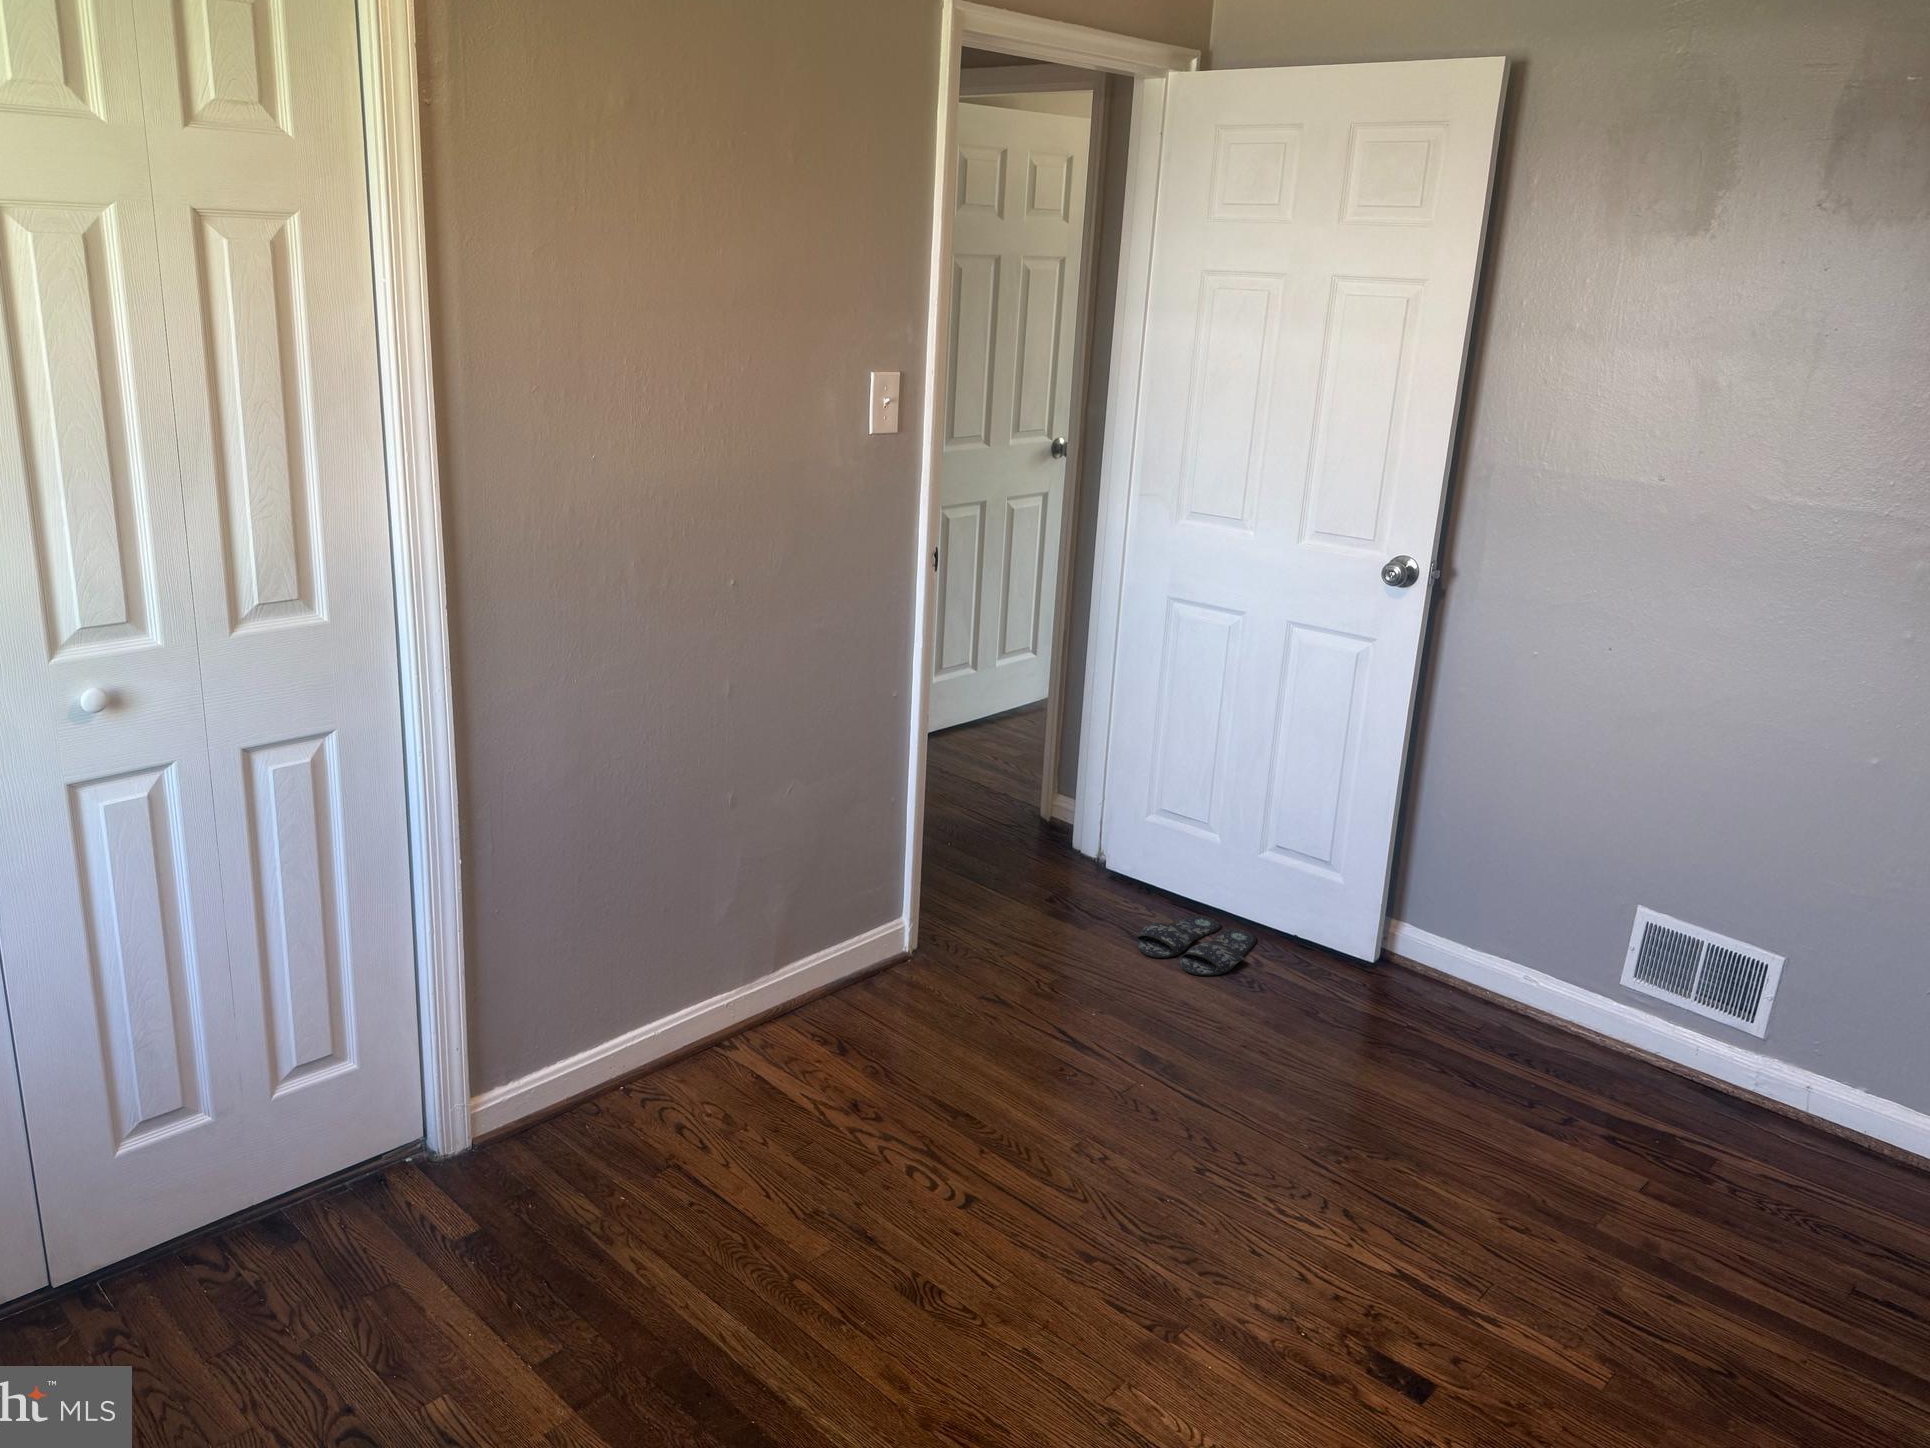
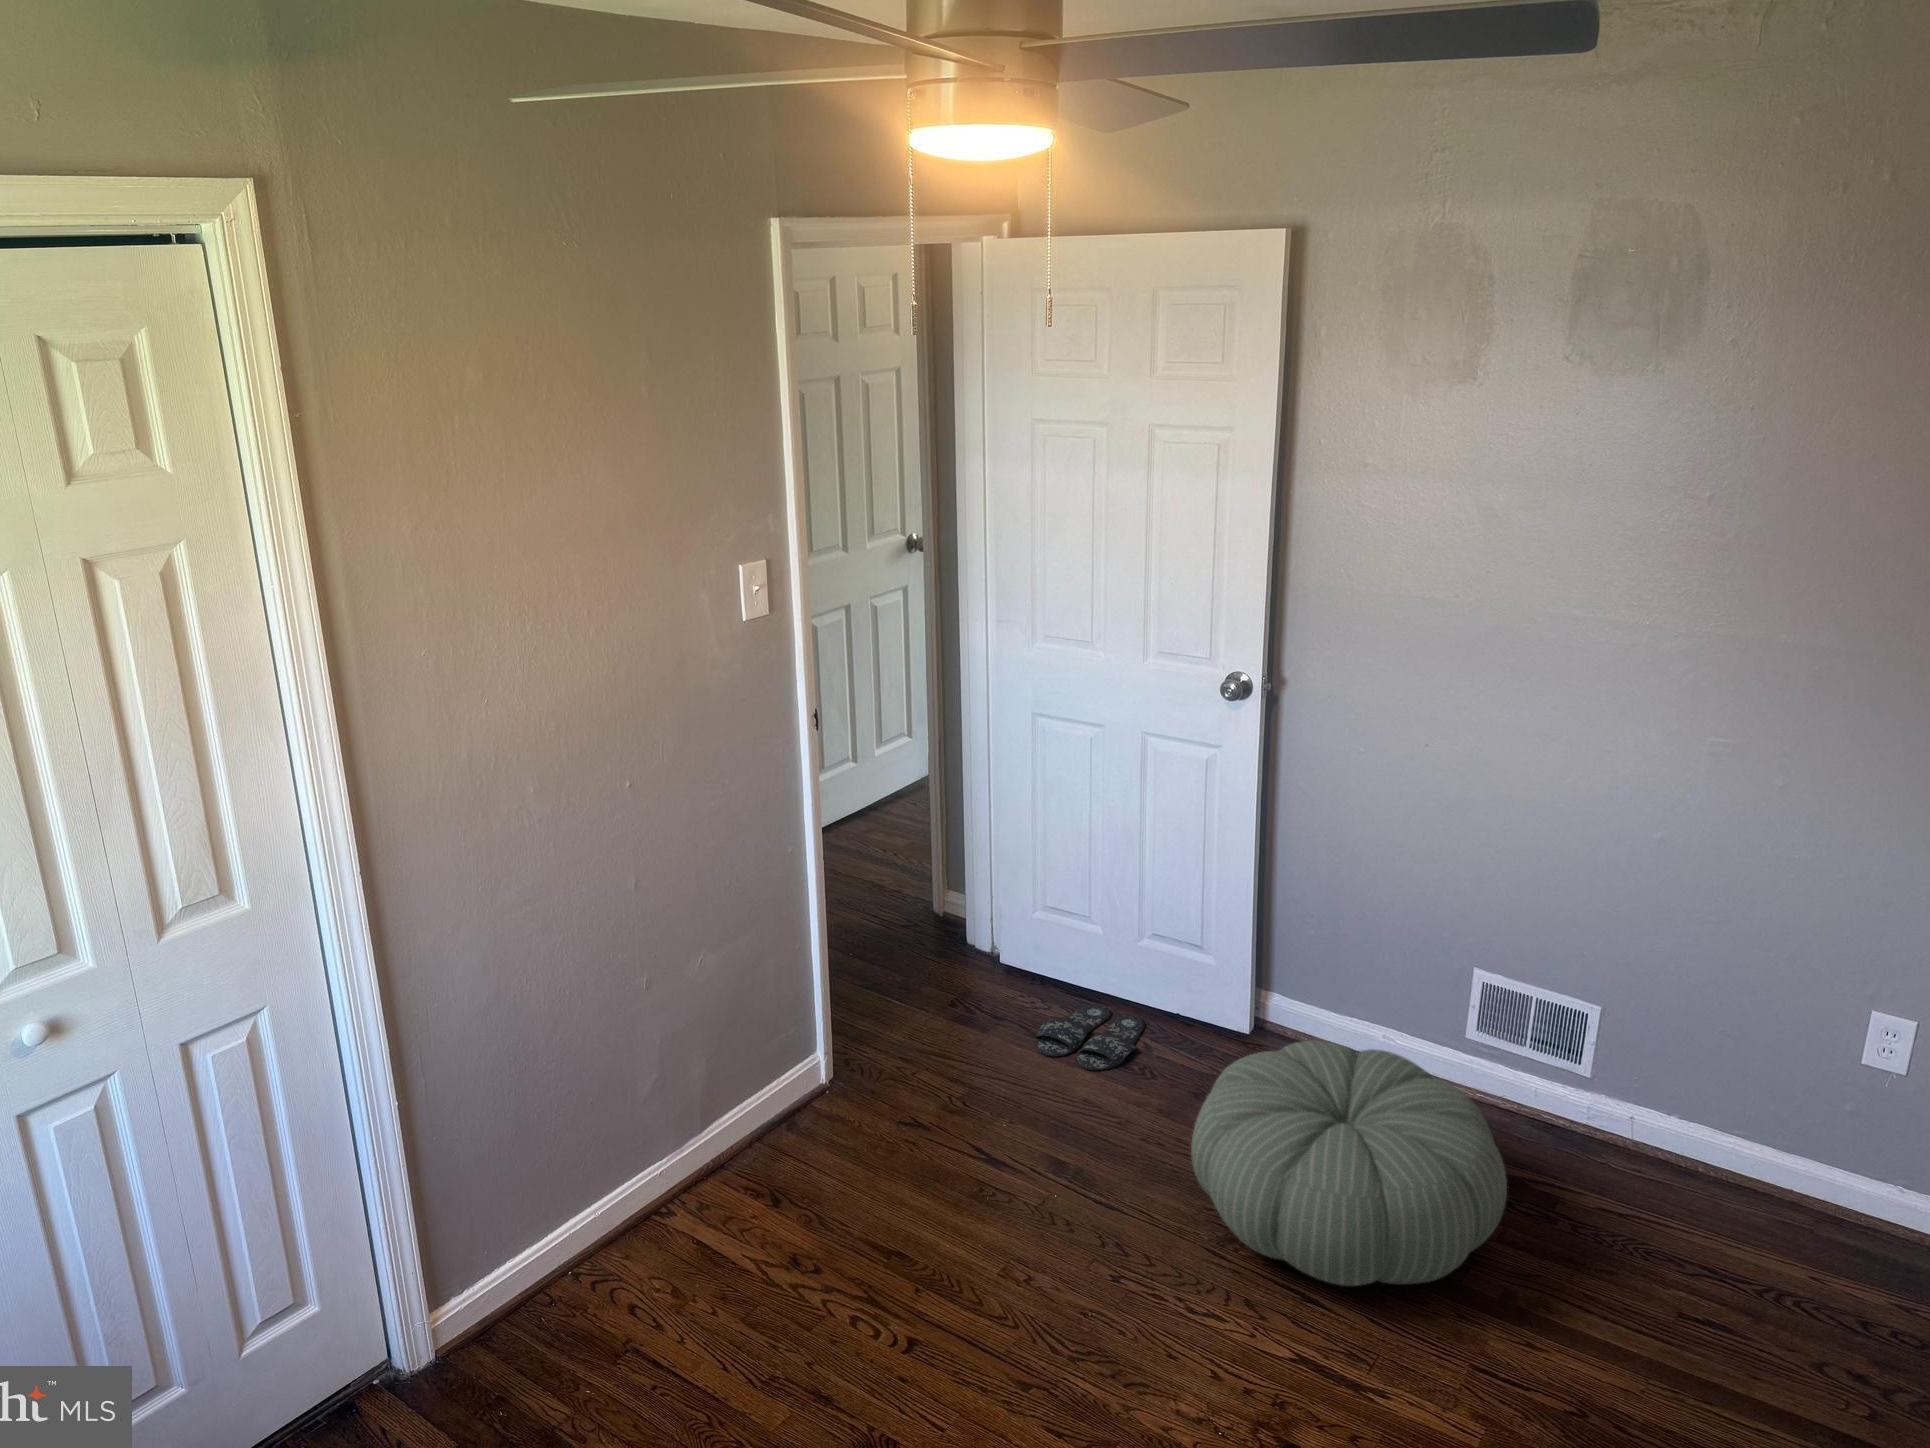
pouf: none [1297,956,1658,1218] -> present [1191,1041,1507,1286]

